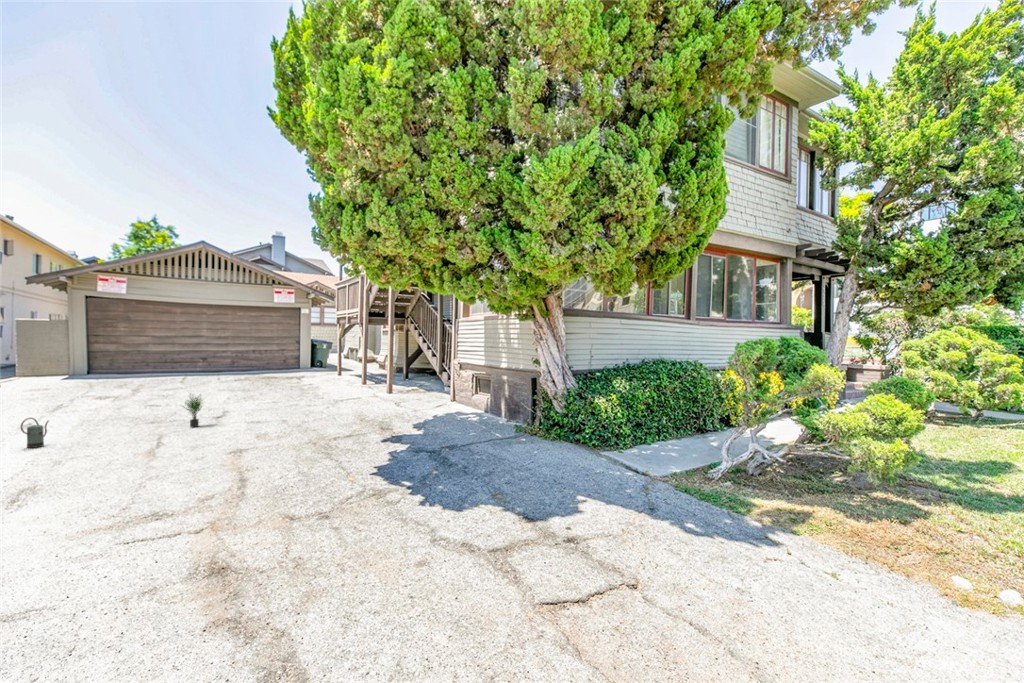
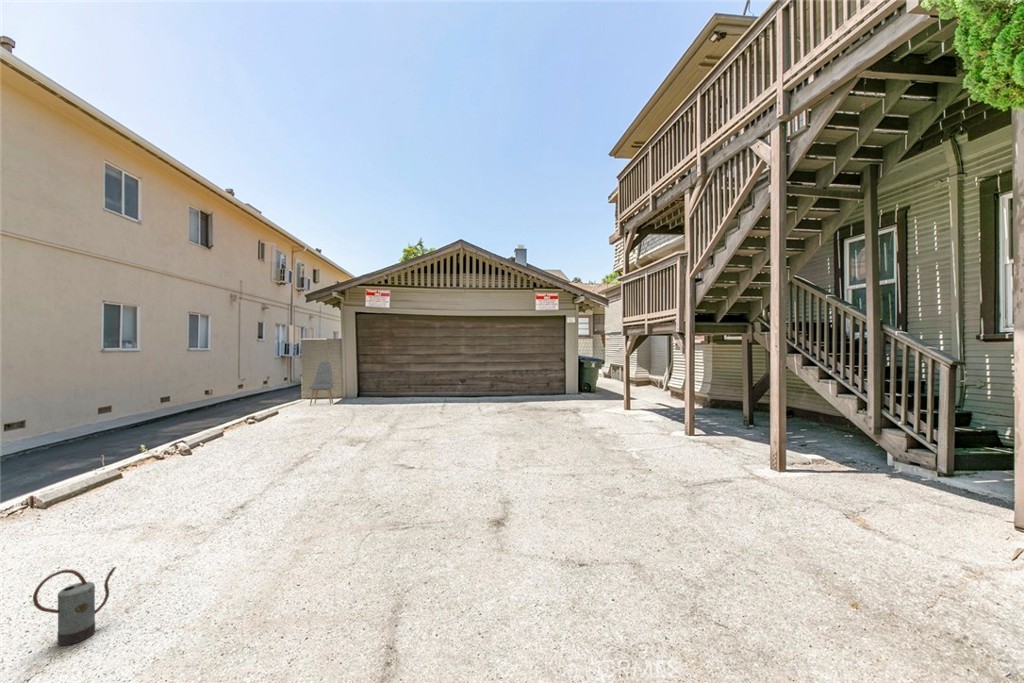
chair: none [32,341,60,382] -> present [310,362,333,405]
potted plant: present [184,397,202,427] -> none [365,495,427,583]

